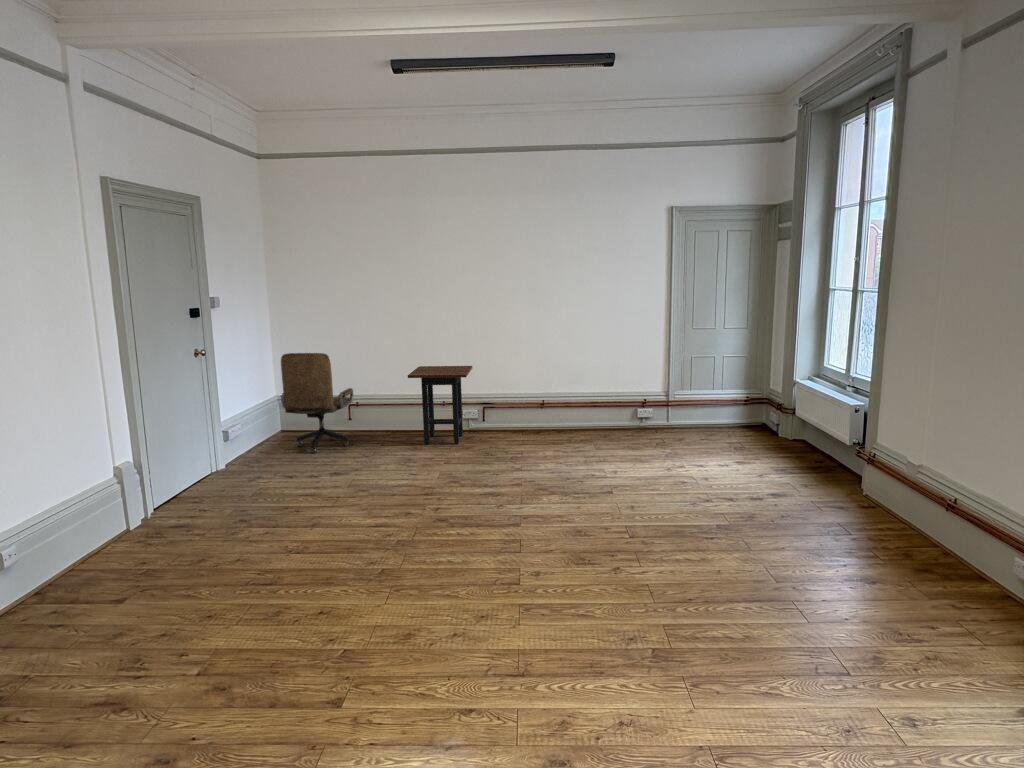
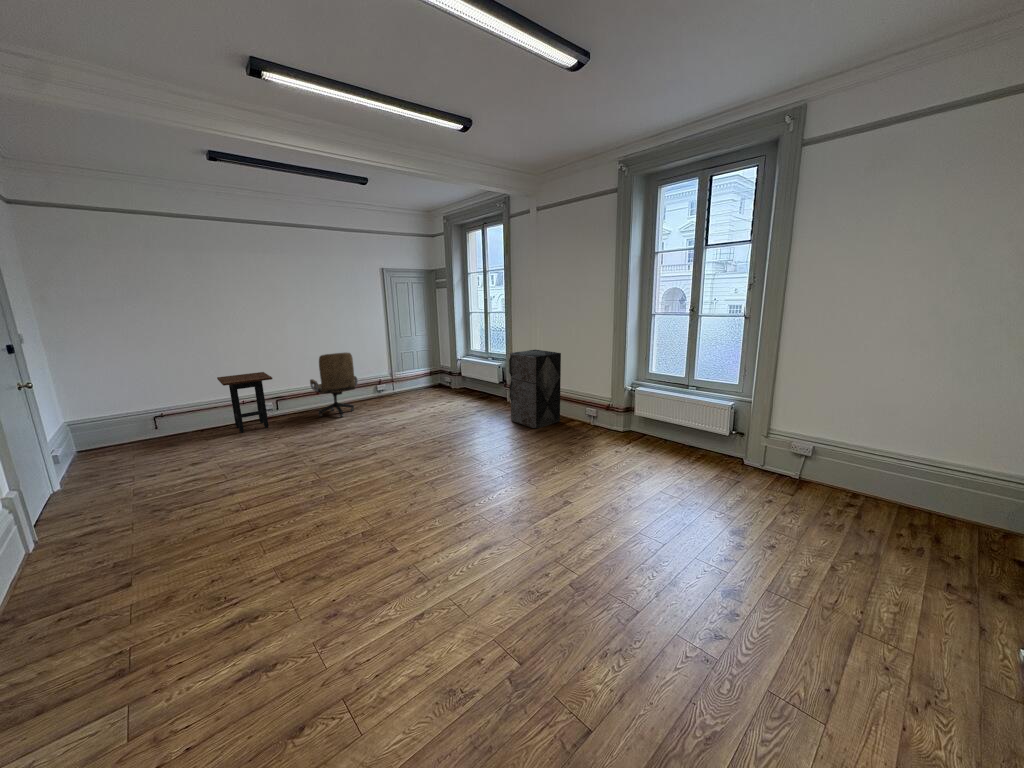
office chair: present [281,353,353,453] -> present [310,352,357,417]
storage cabinet: none [835,380,999,577] -> present [509,350,561,429]

